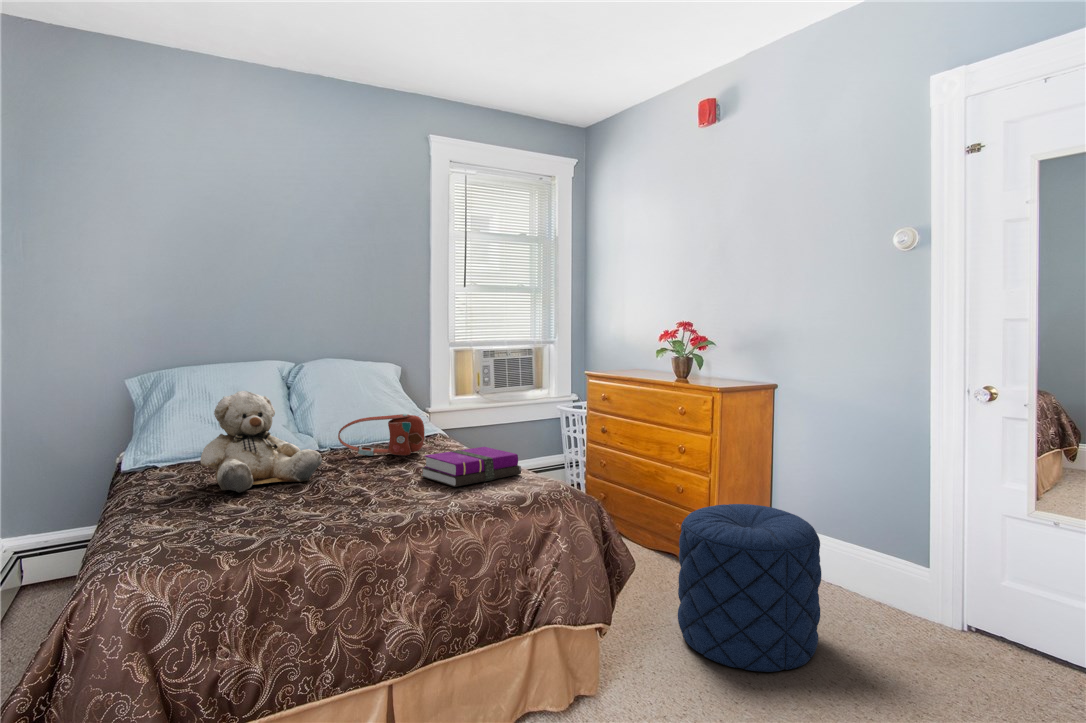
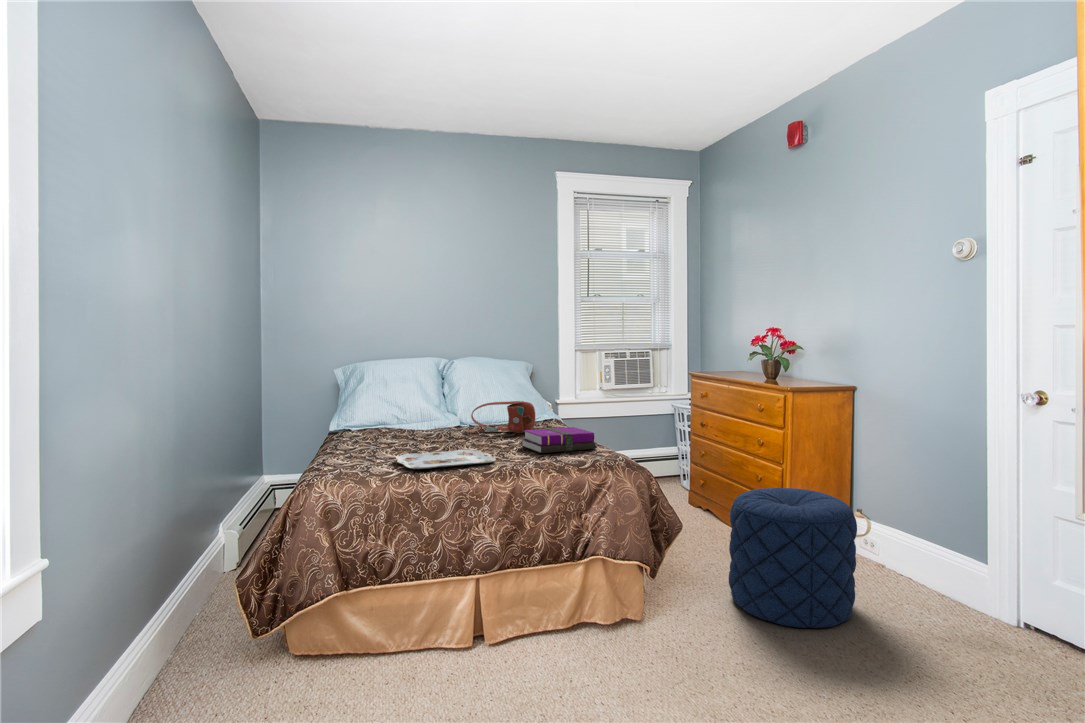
teddy bear: present [200,391,322,493] -> none [374,379,454,448]
serving tray: none [247,489,402,531] -> present [396,450,496,469]

